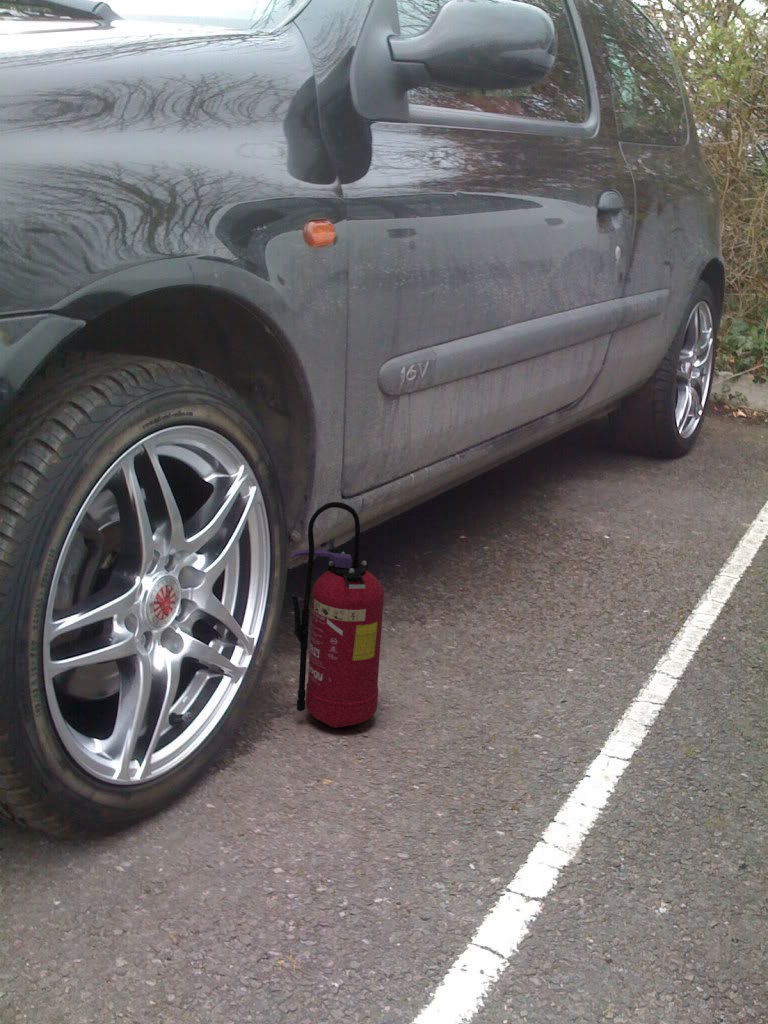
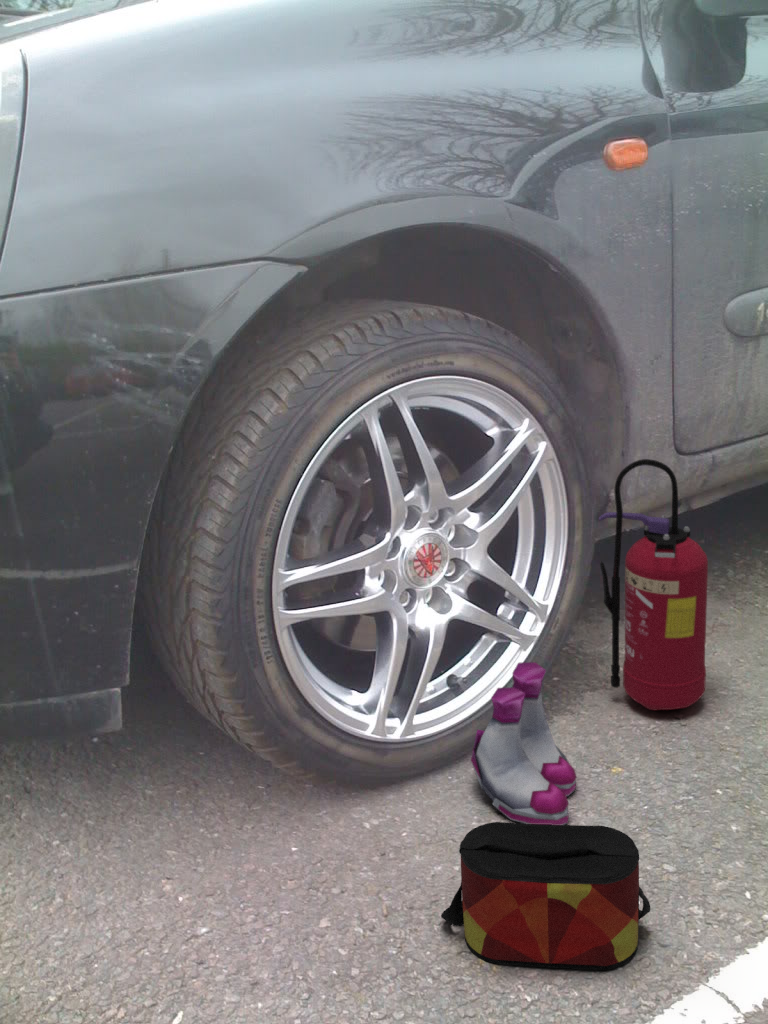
boots: none [207,691,307,841] -> present [471,662,577,825]
bag: none [234,824,413,963] -> present [441,822,650,970]

